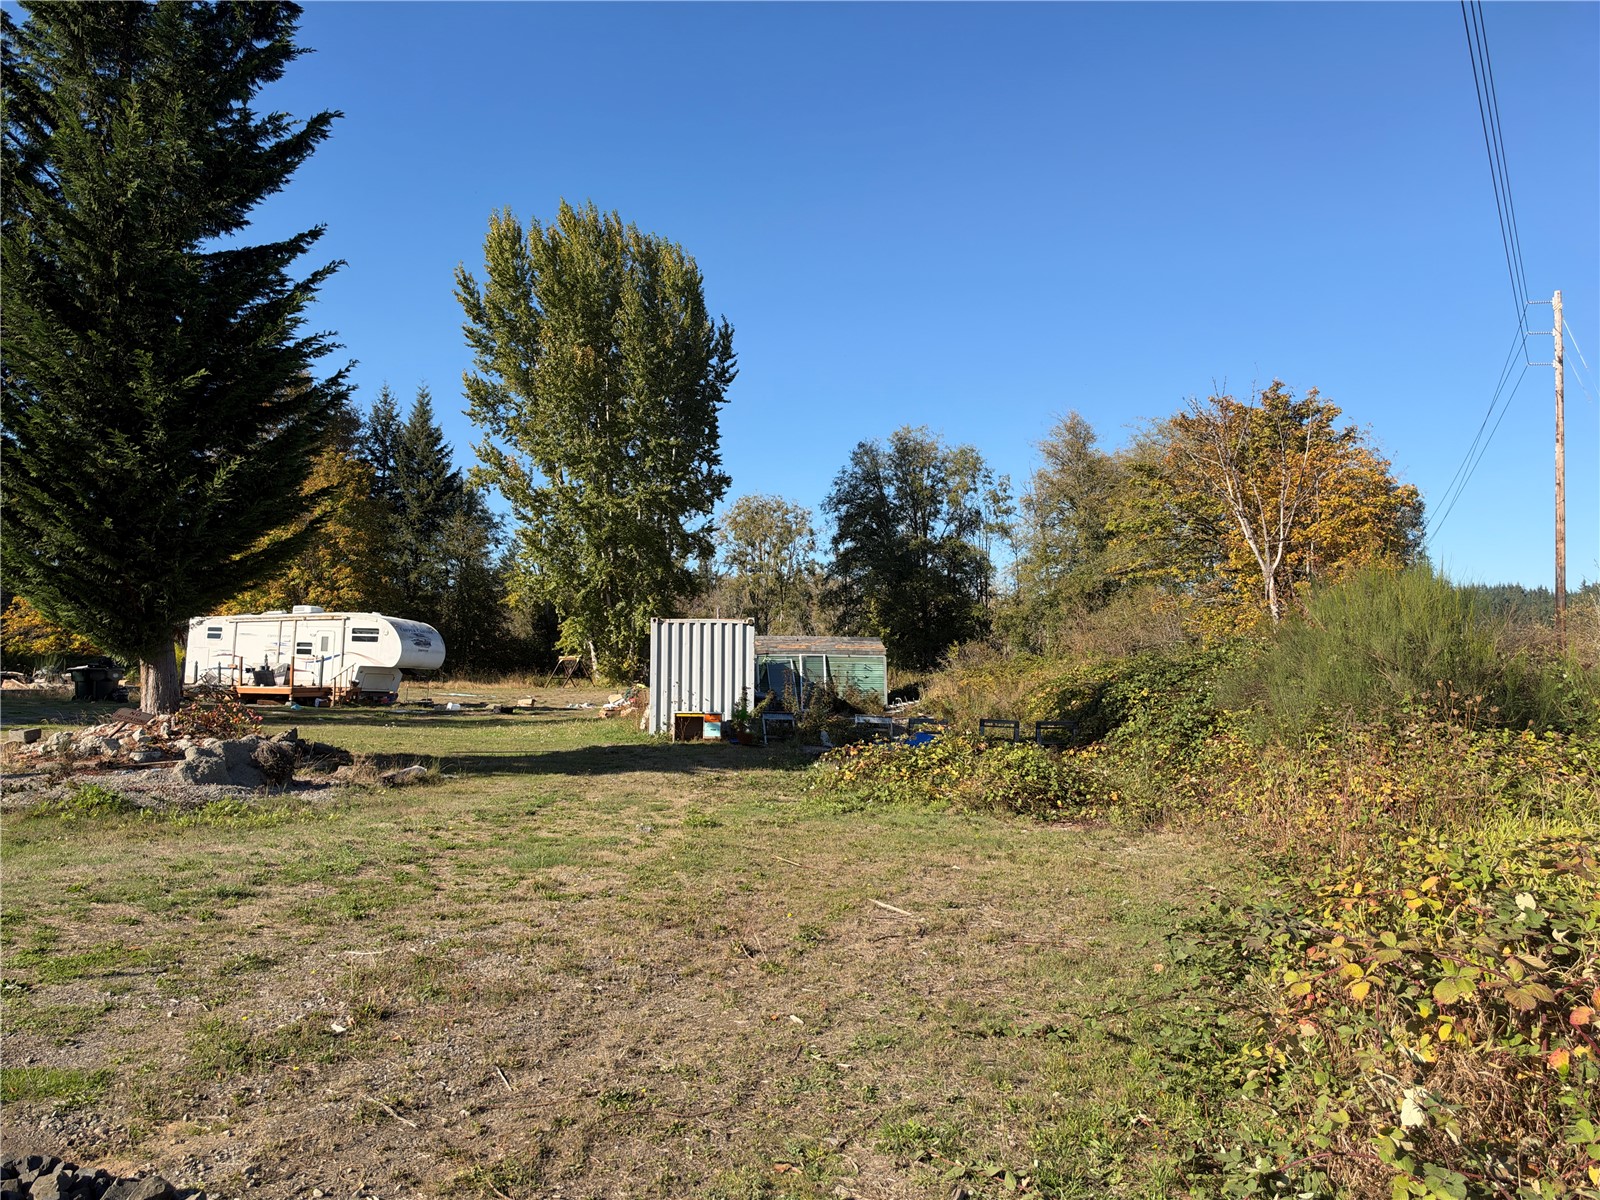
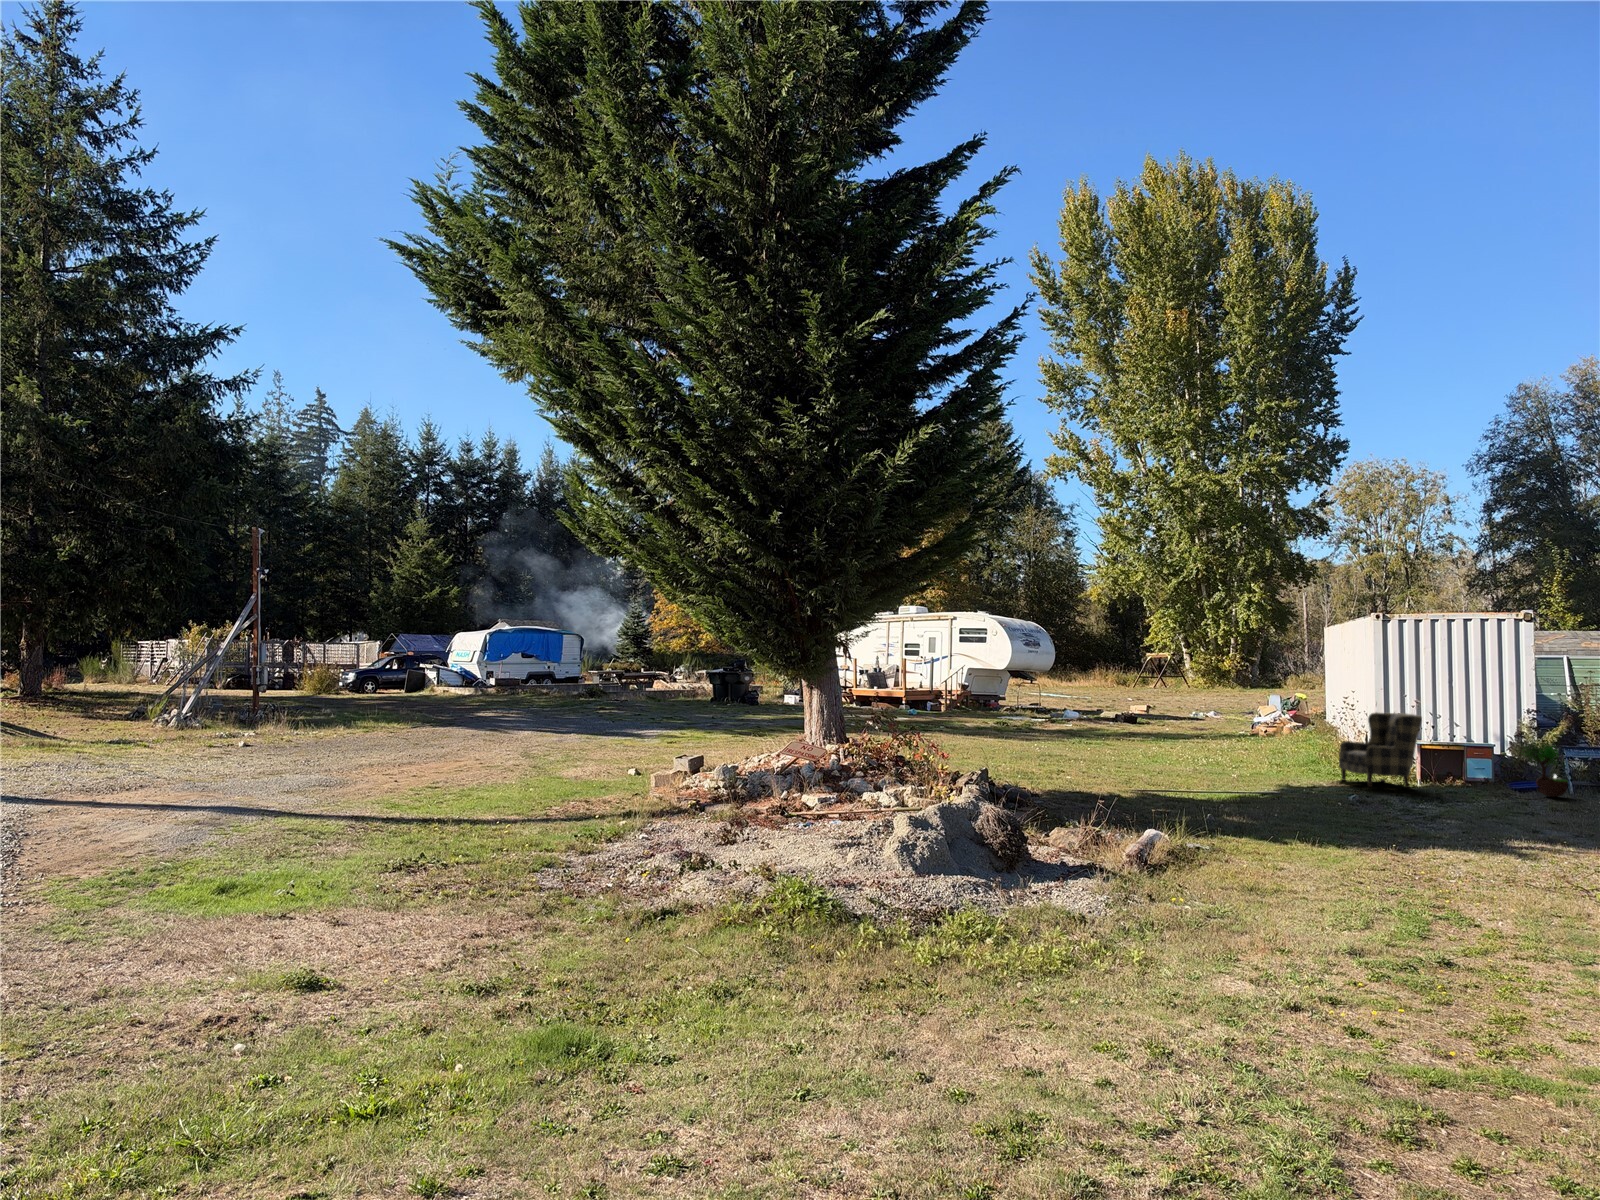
chair: none [620,690,672,744] -> present [1339,712,1422,788]

